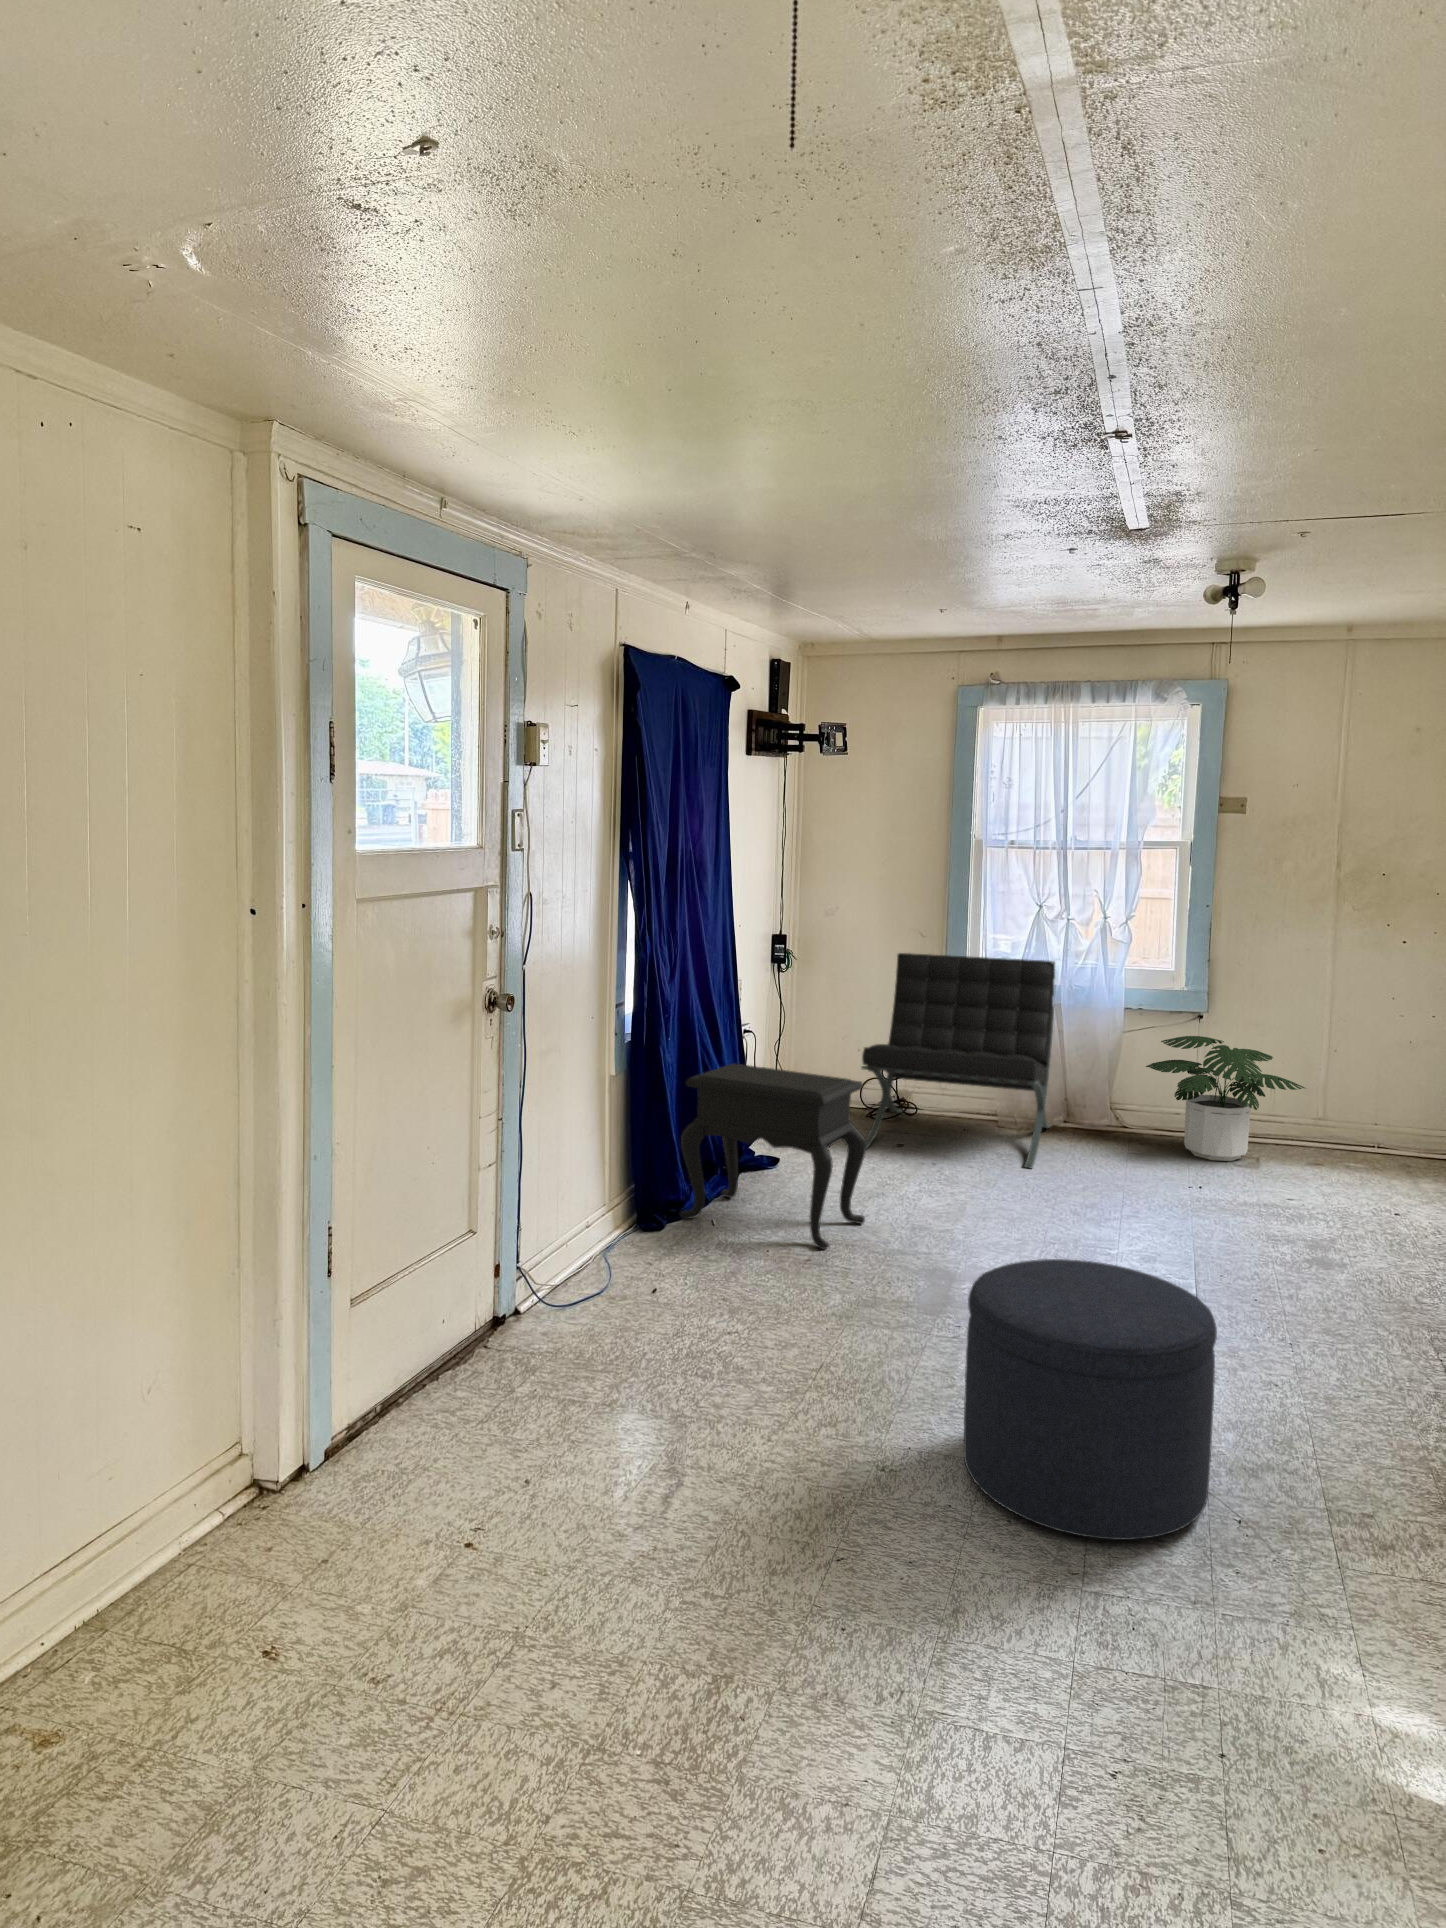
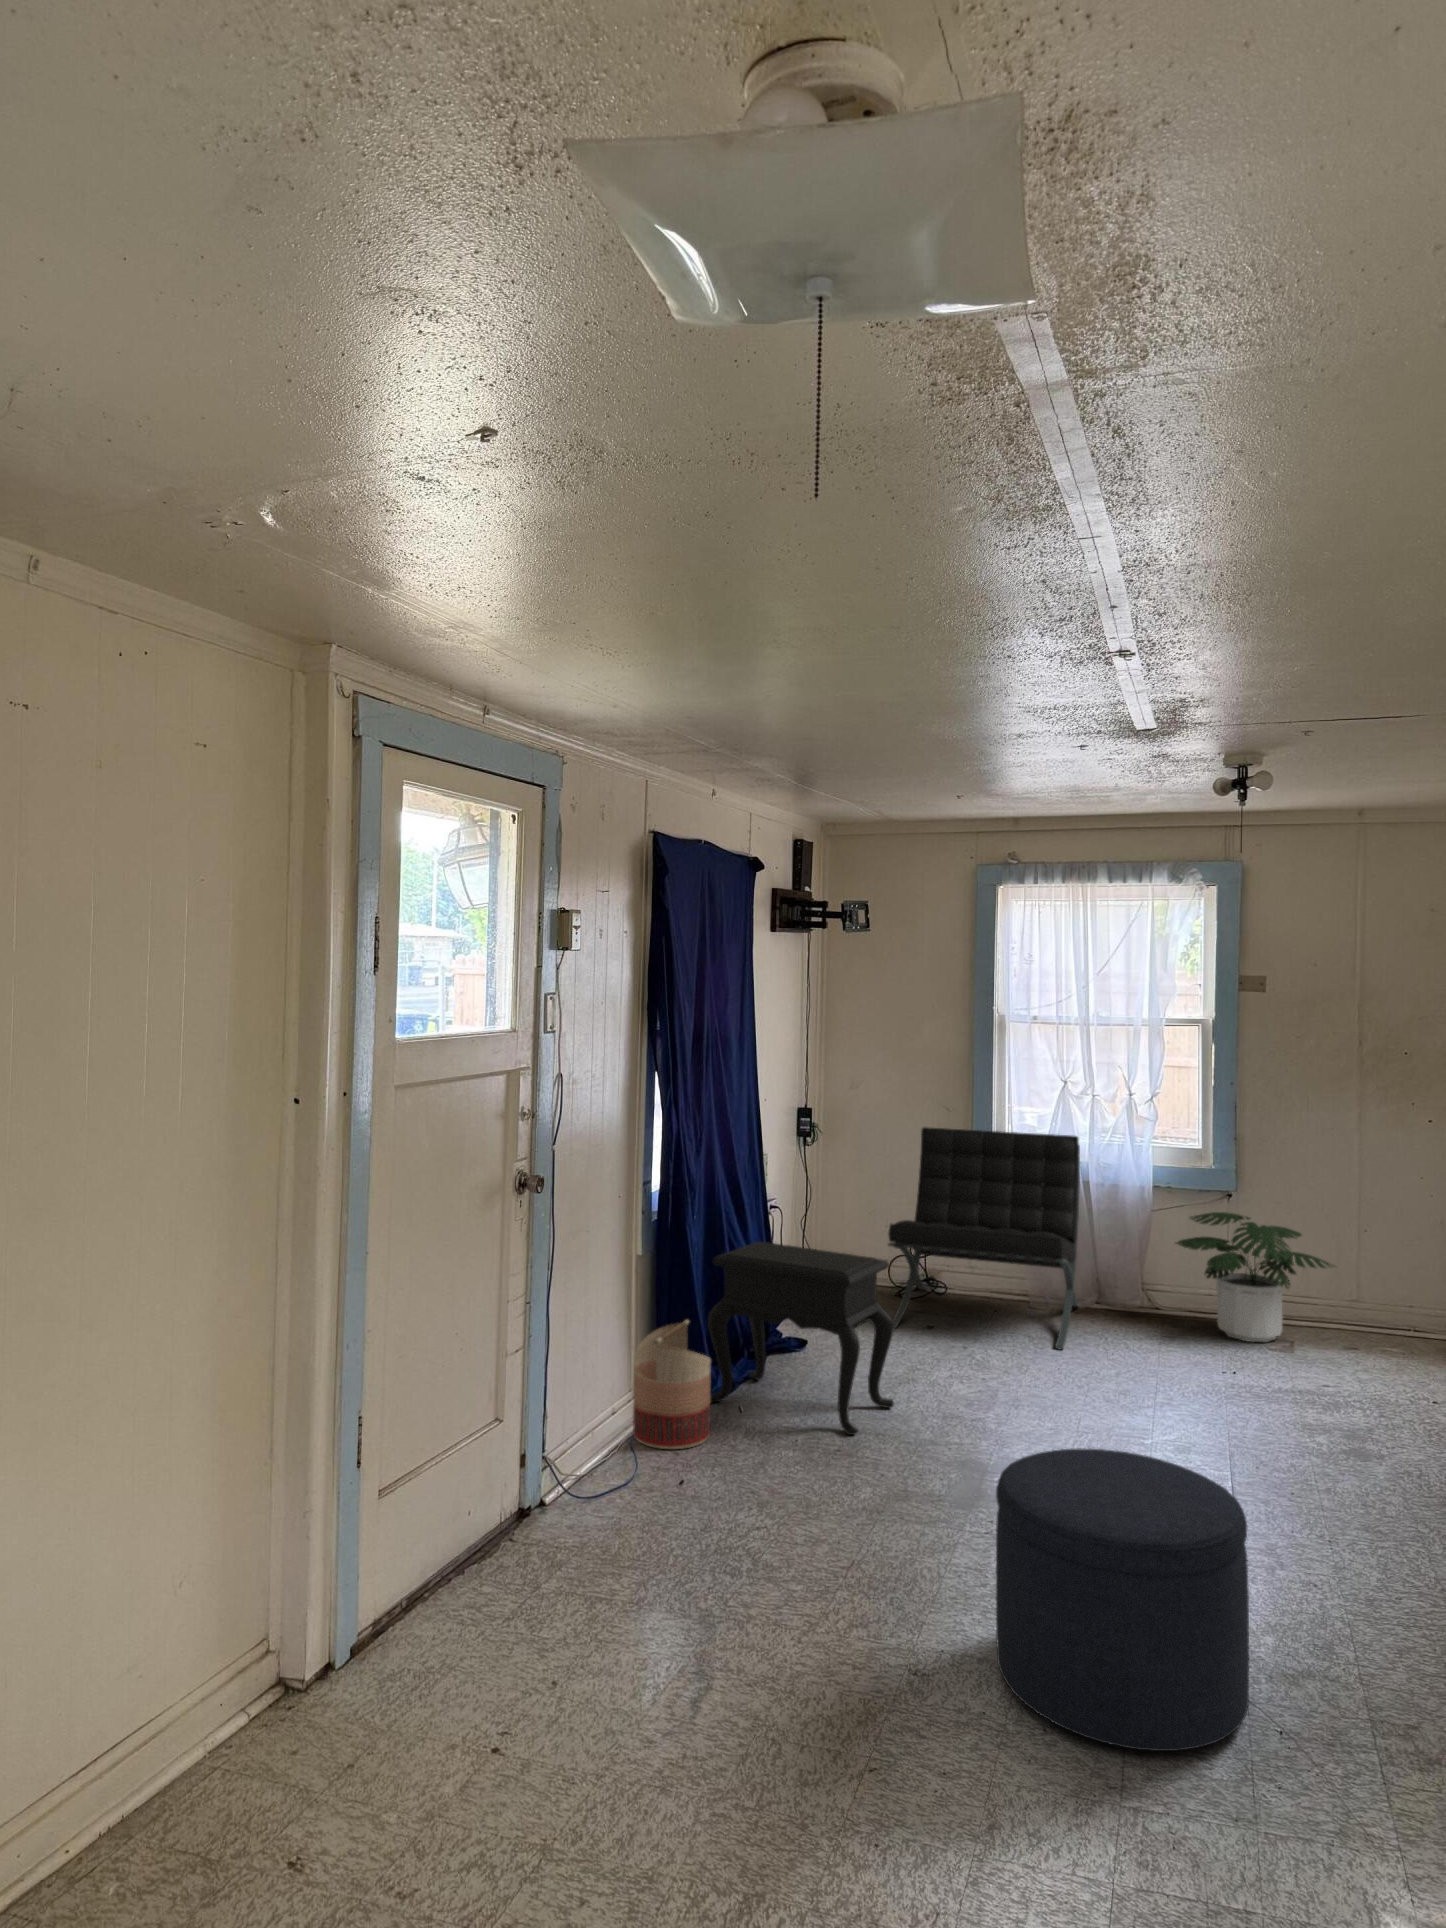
basket: none [606,1139,683,1263] -> present [633,1320,711,1449]

